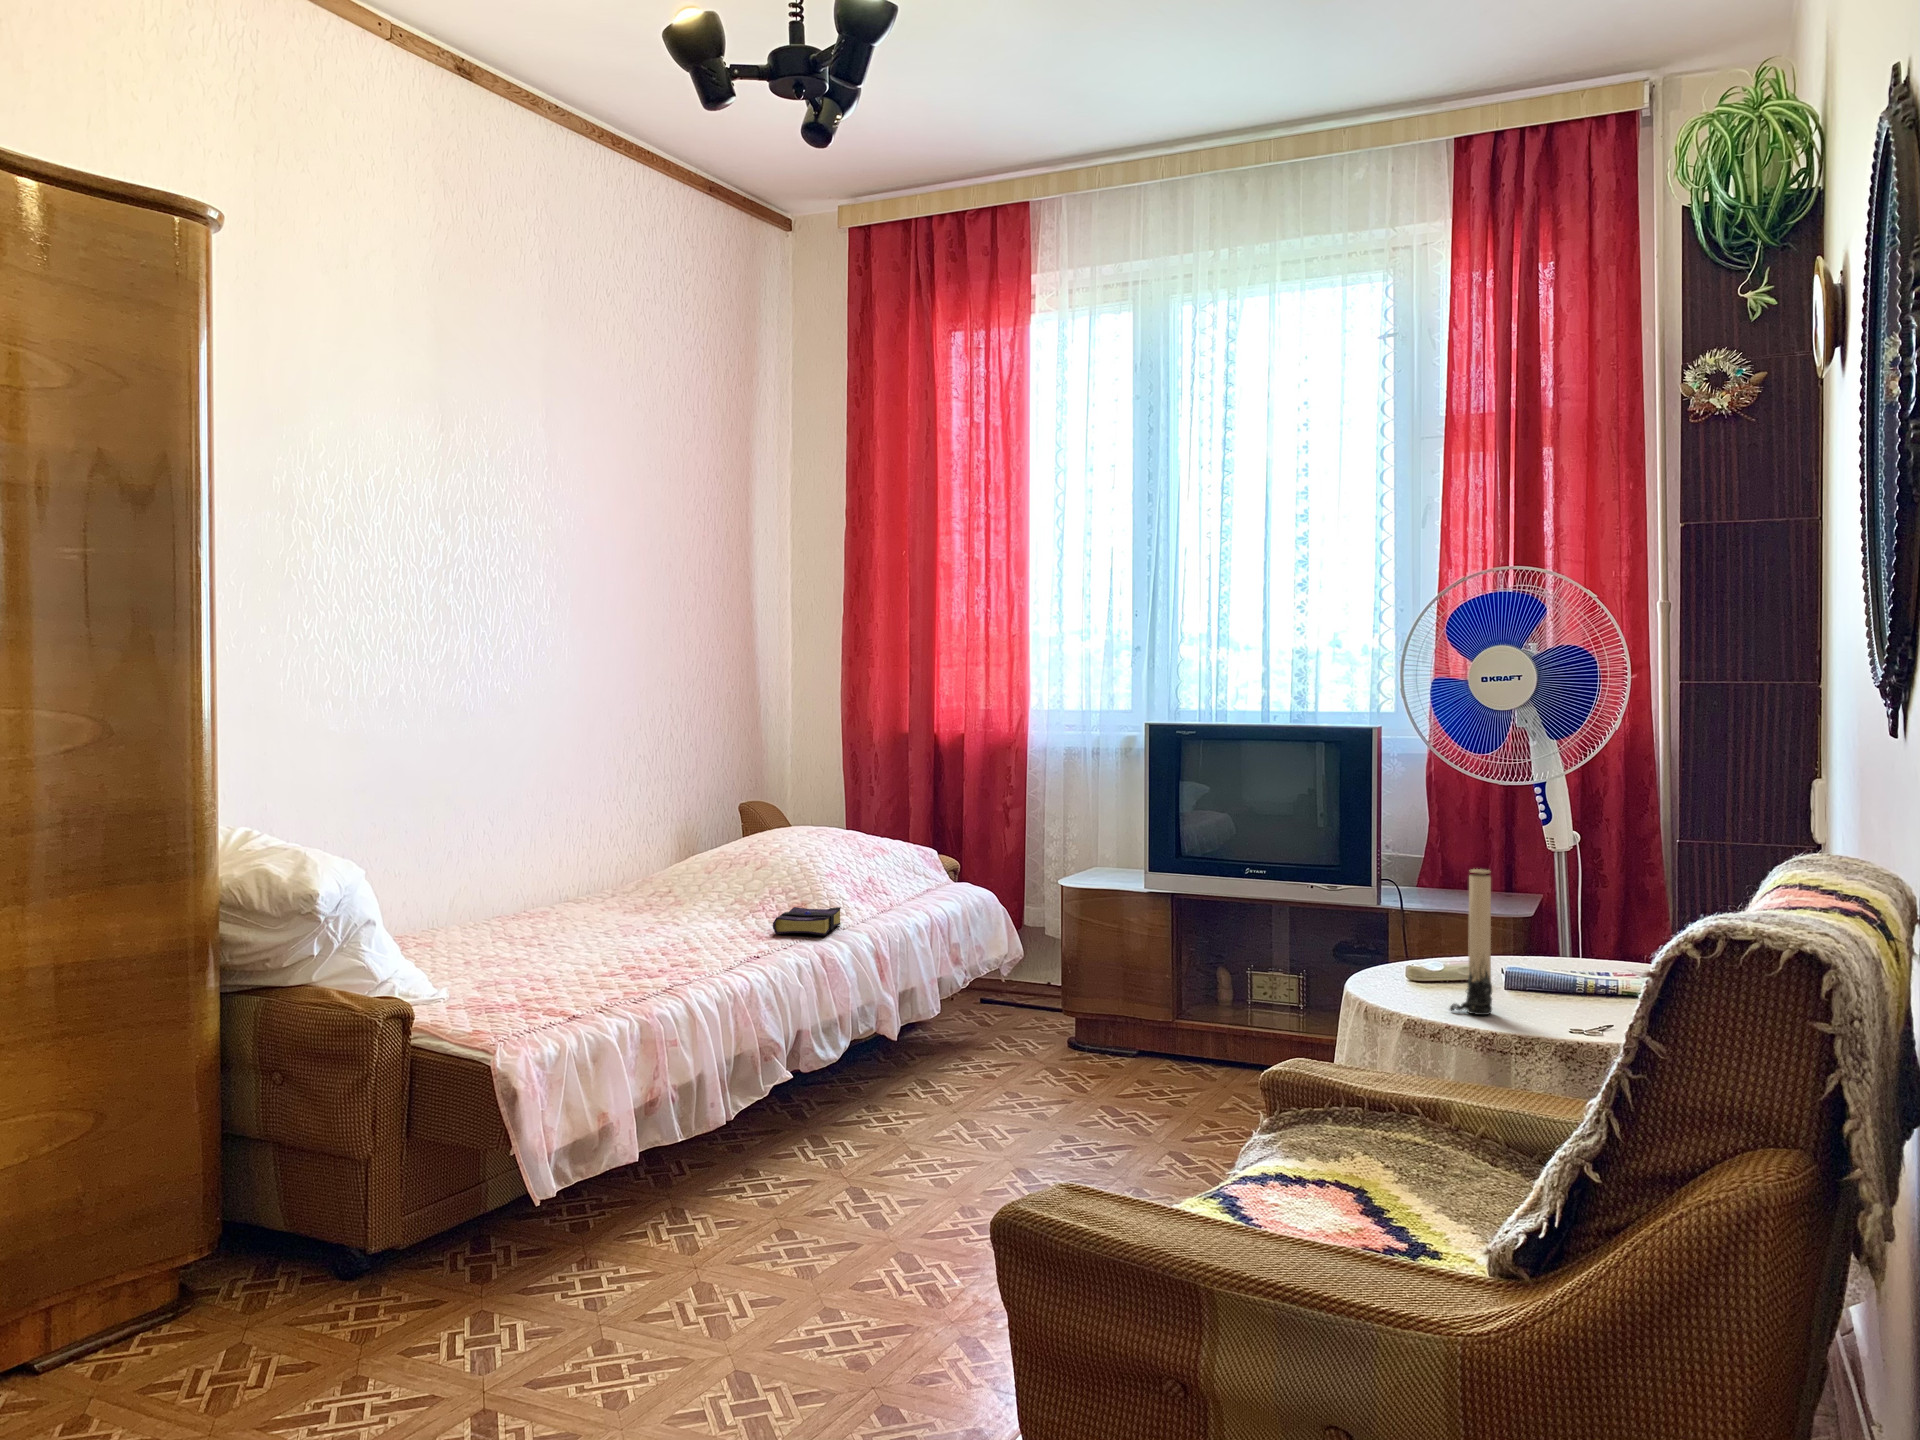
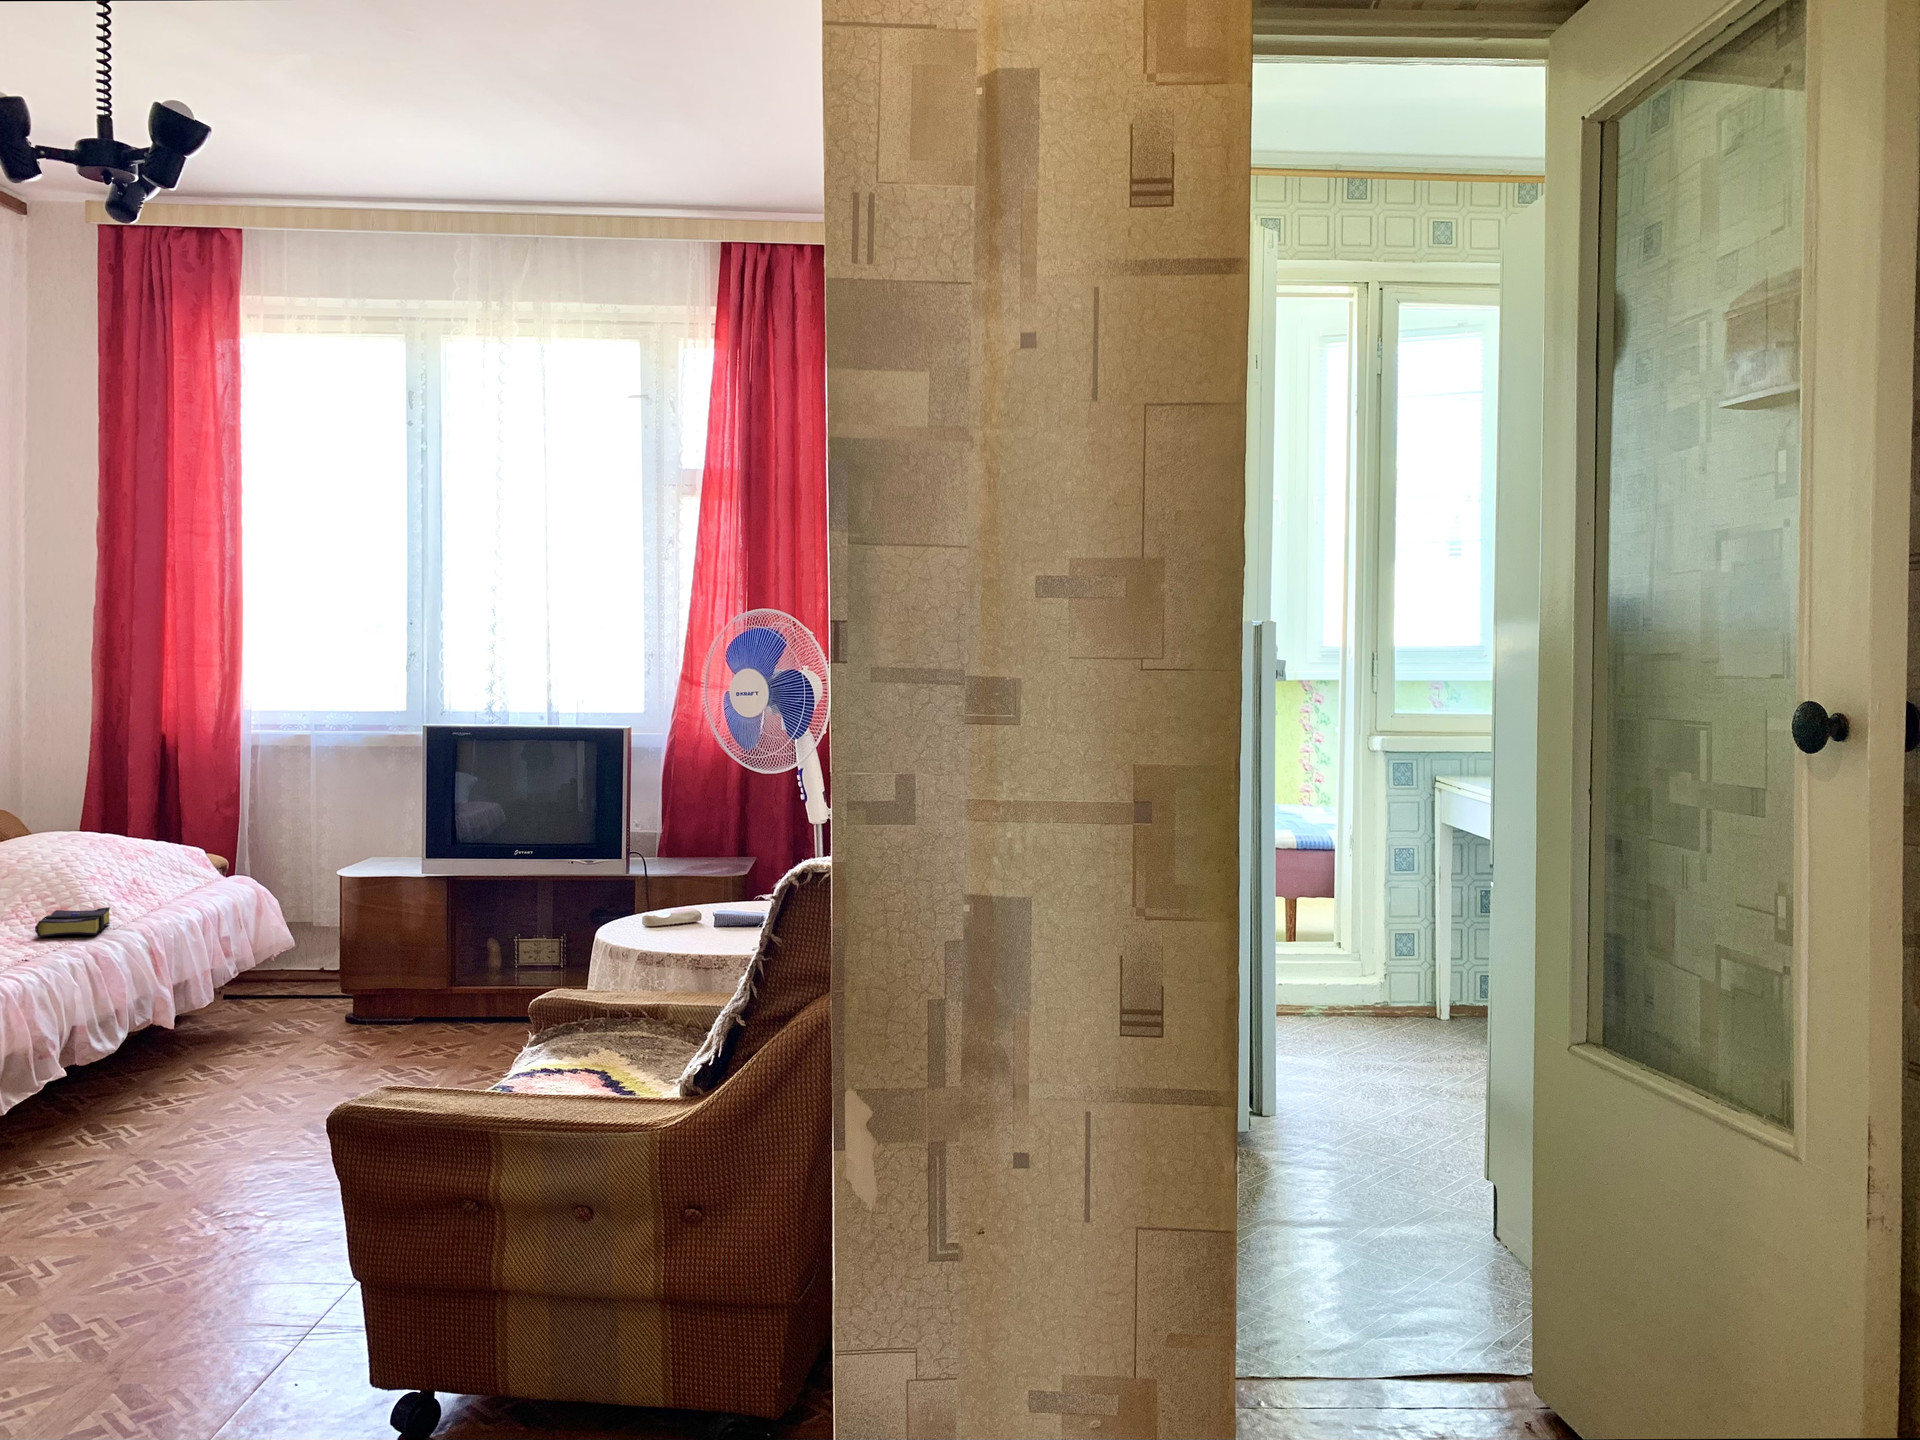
candle: present [1450,869,1492,1015] -> none [673,842,703,948]

